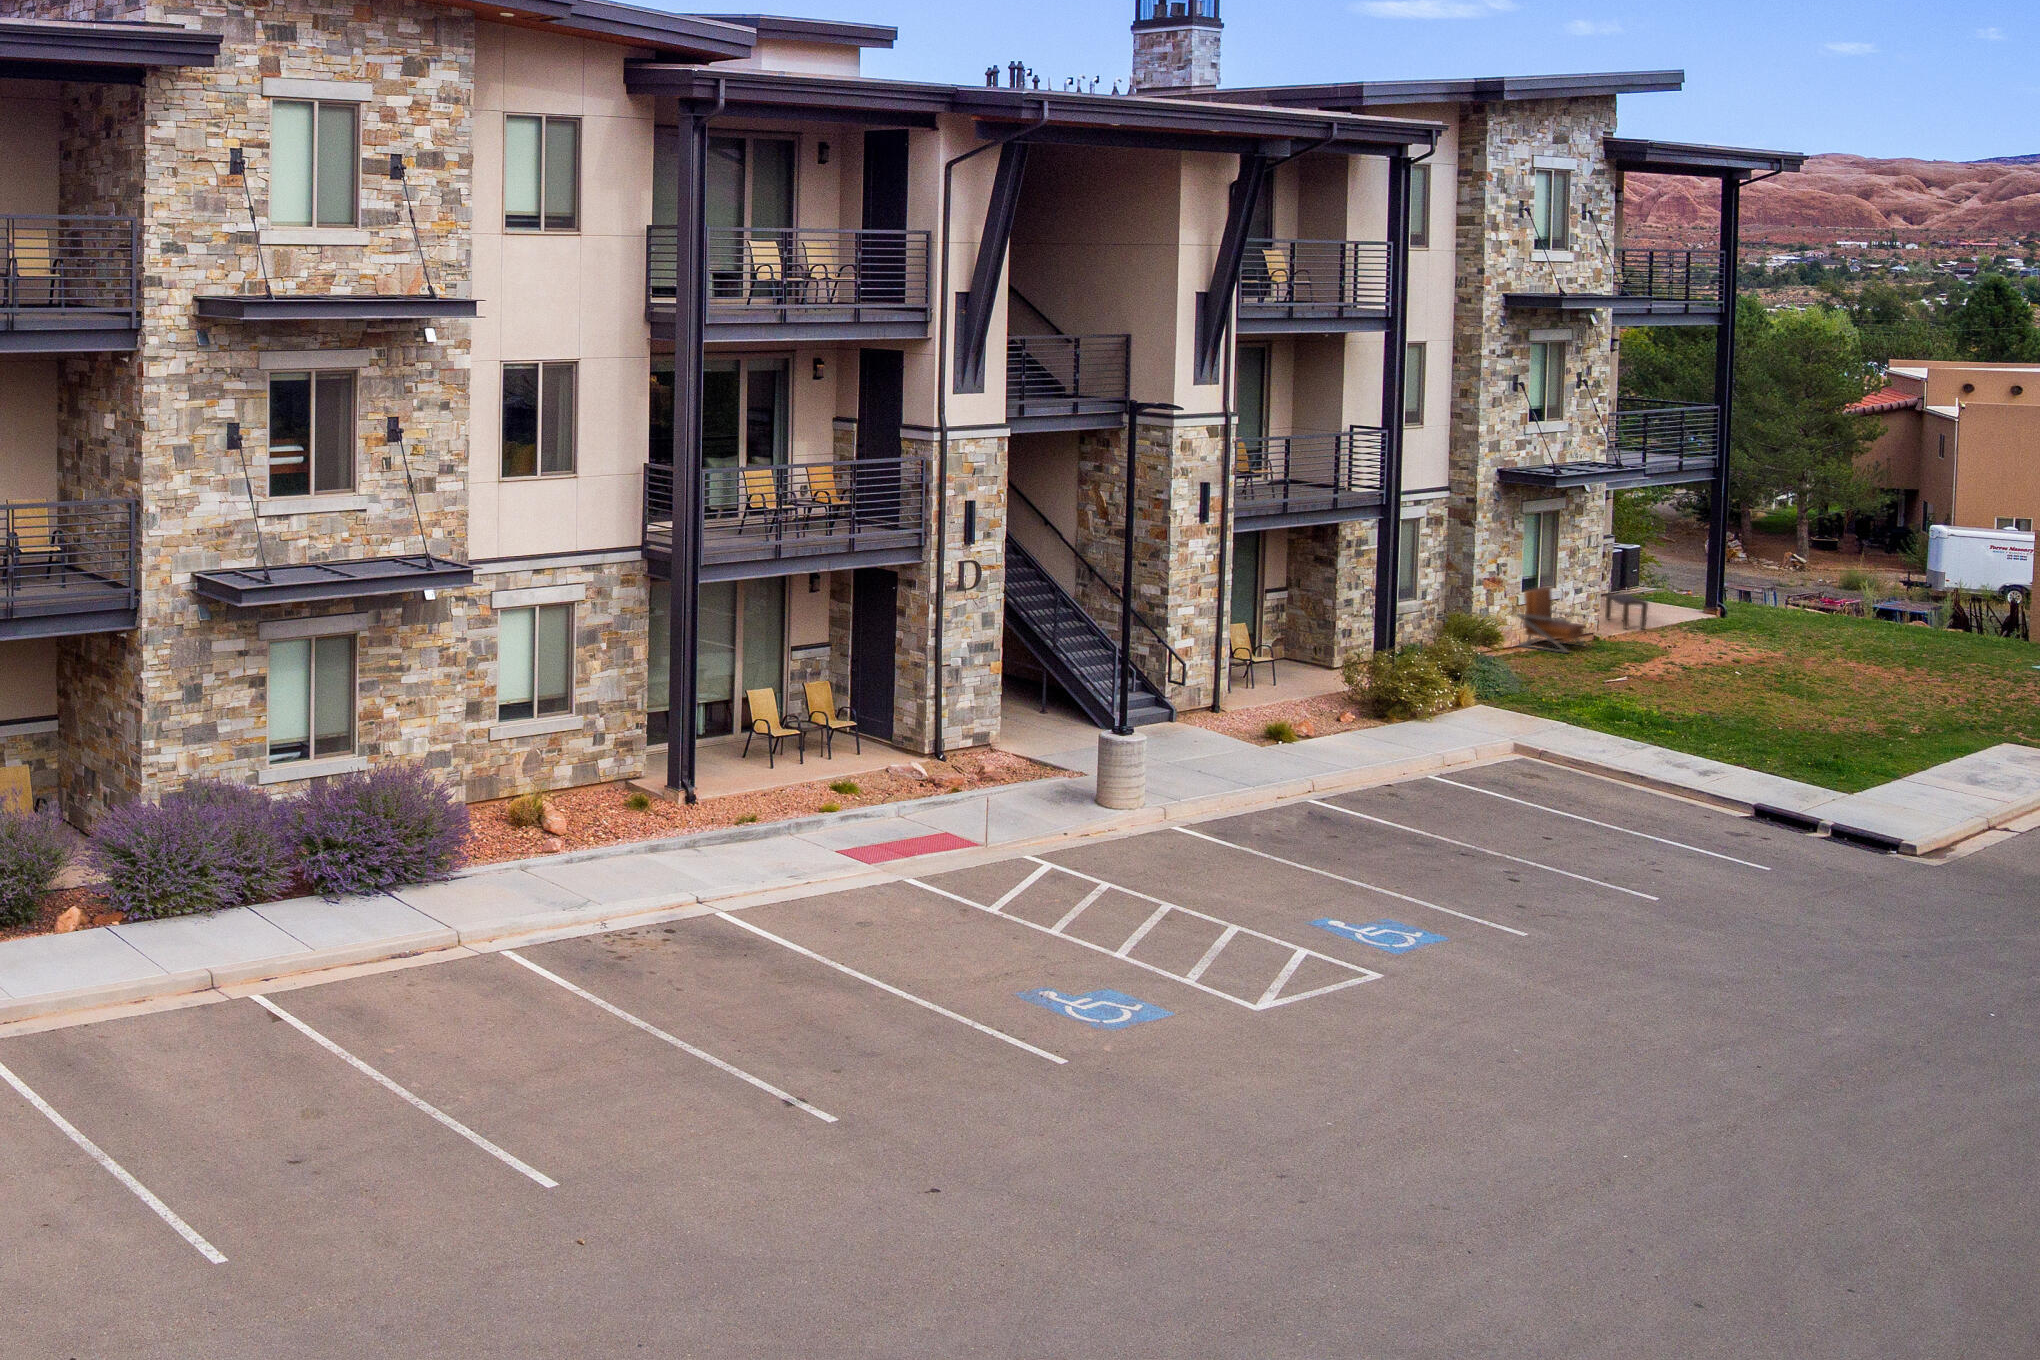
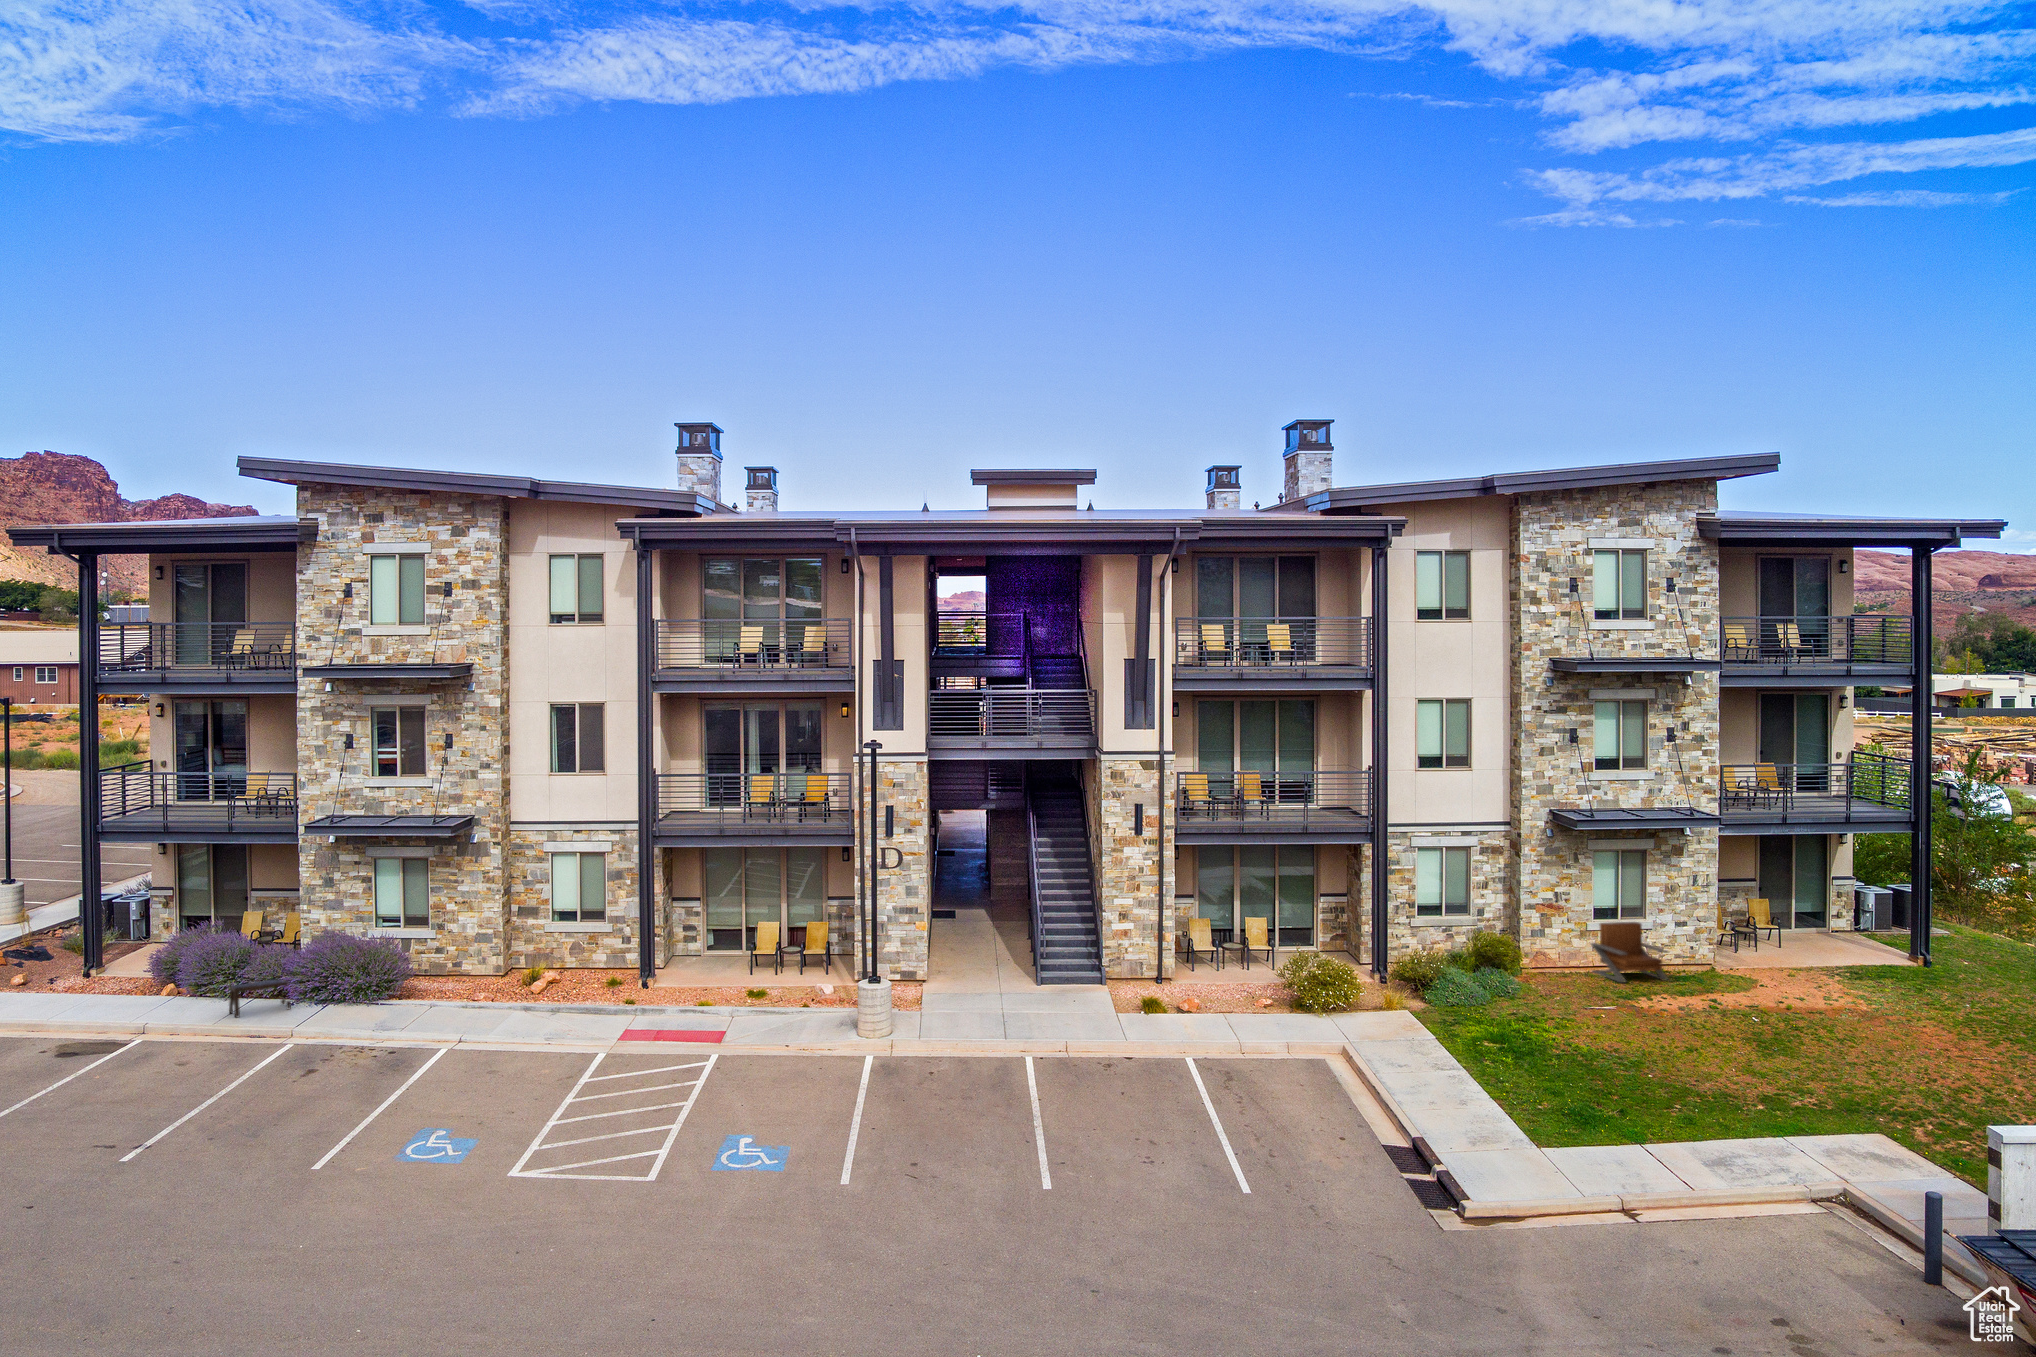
bench: present [1605,594,1648,629] -> present [229,980,291,1017]

